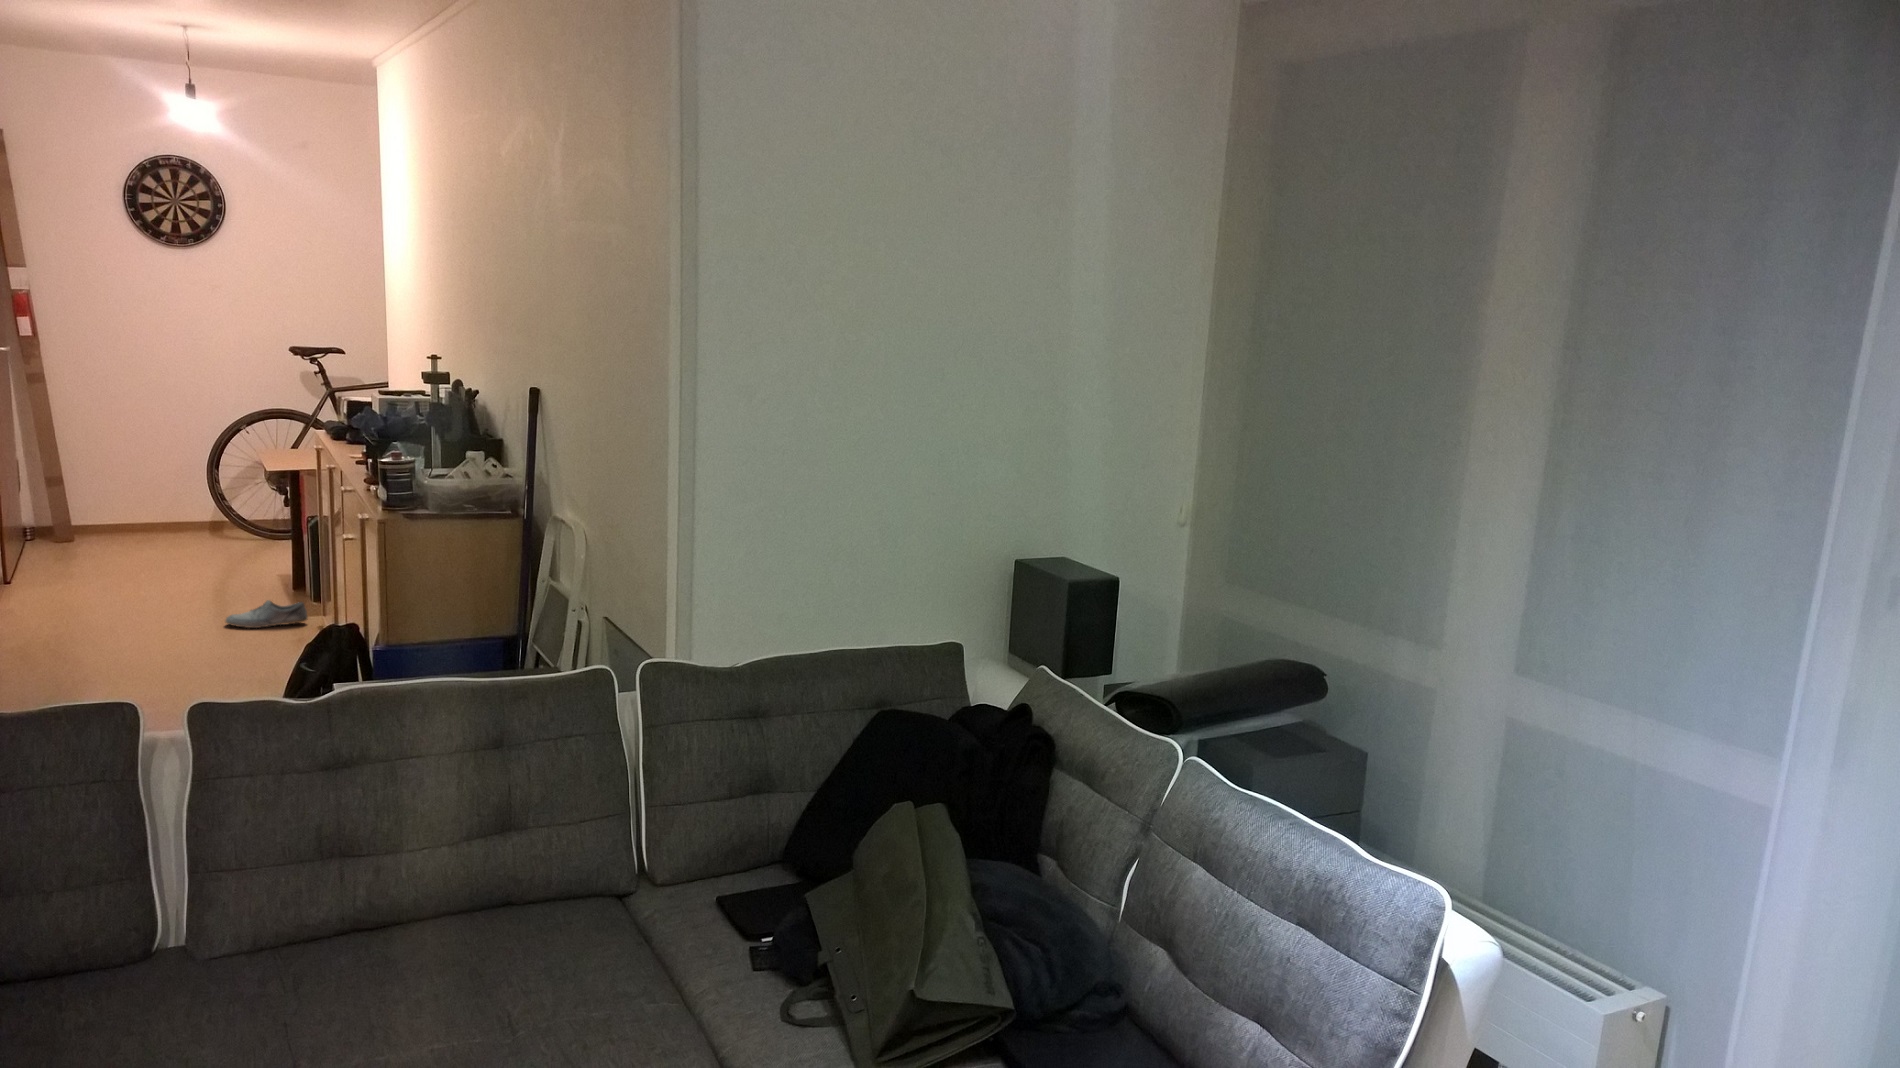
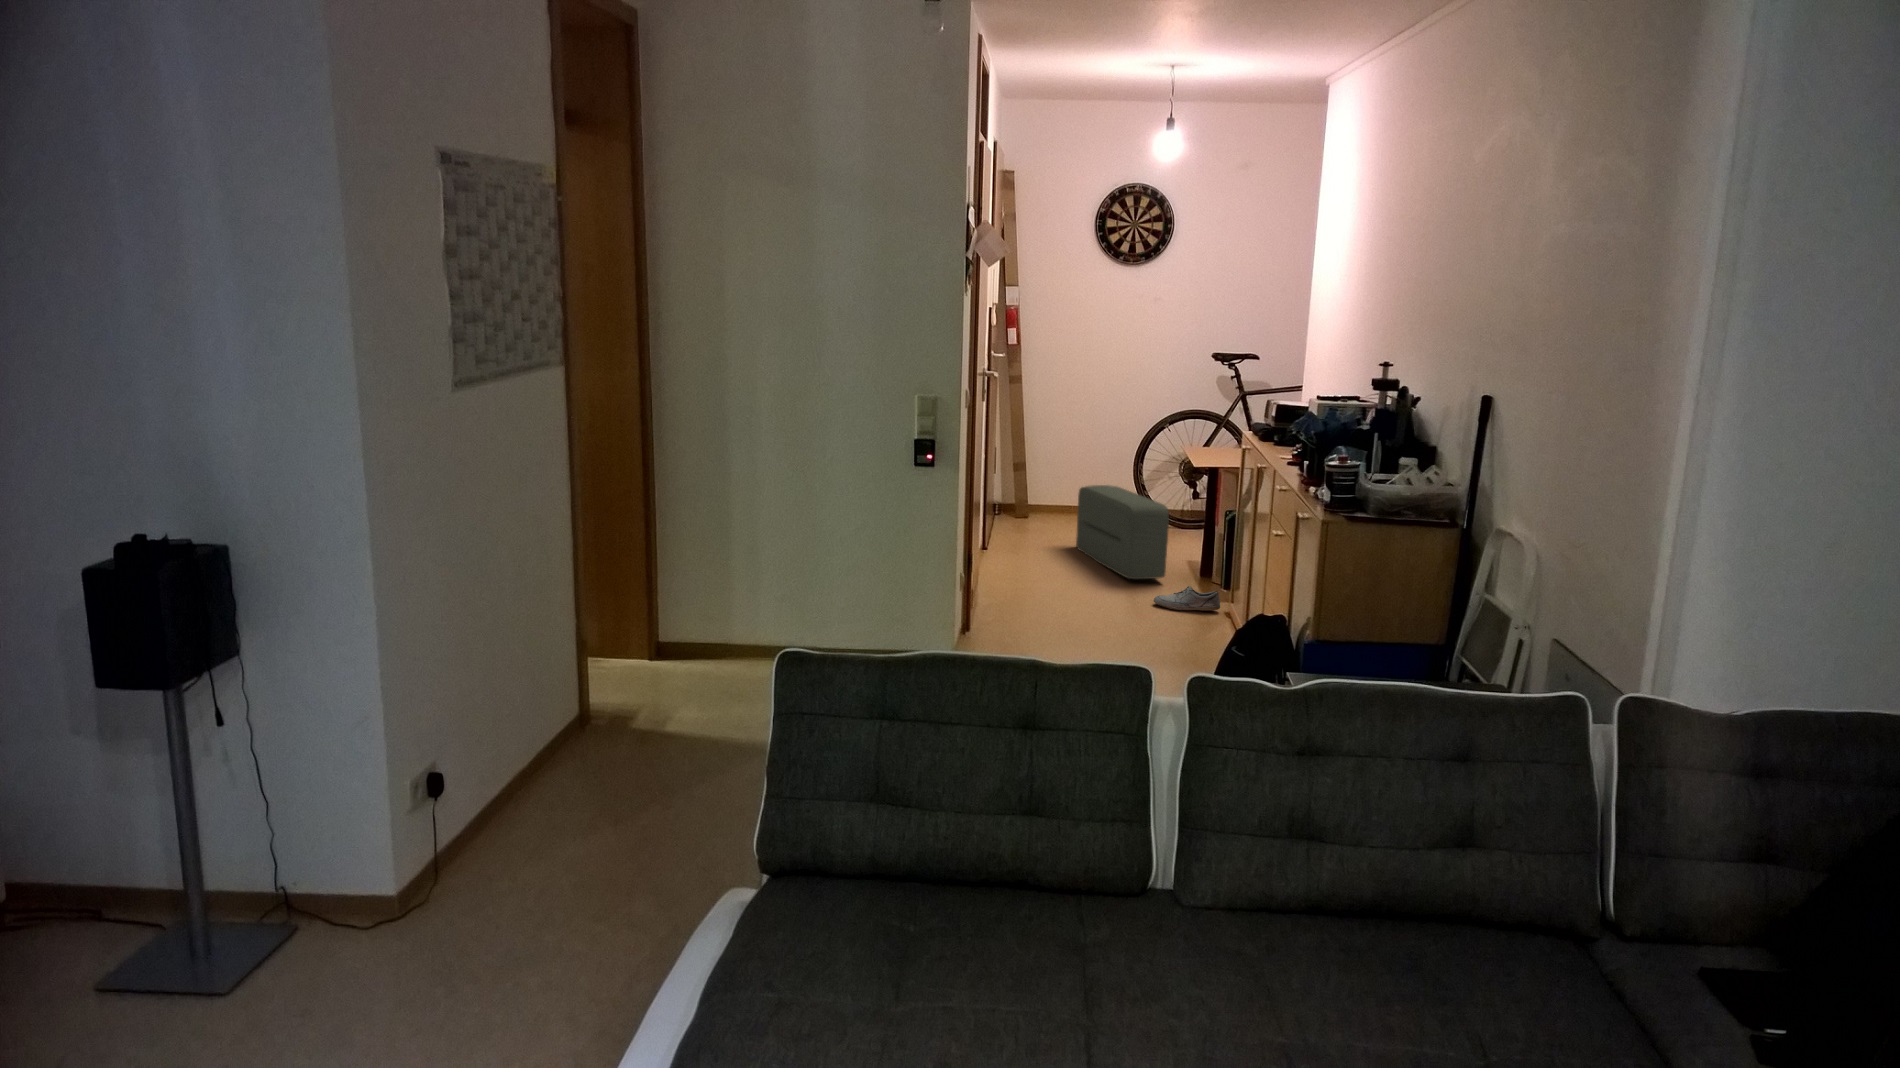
pouf: none [129,497,244,600] -> present [1076,485,1169,579]

